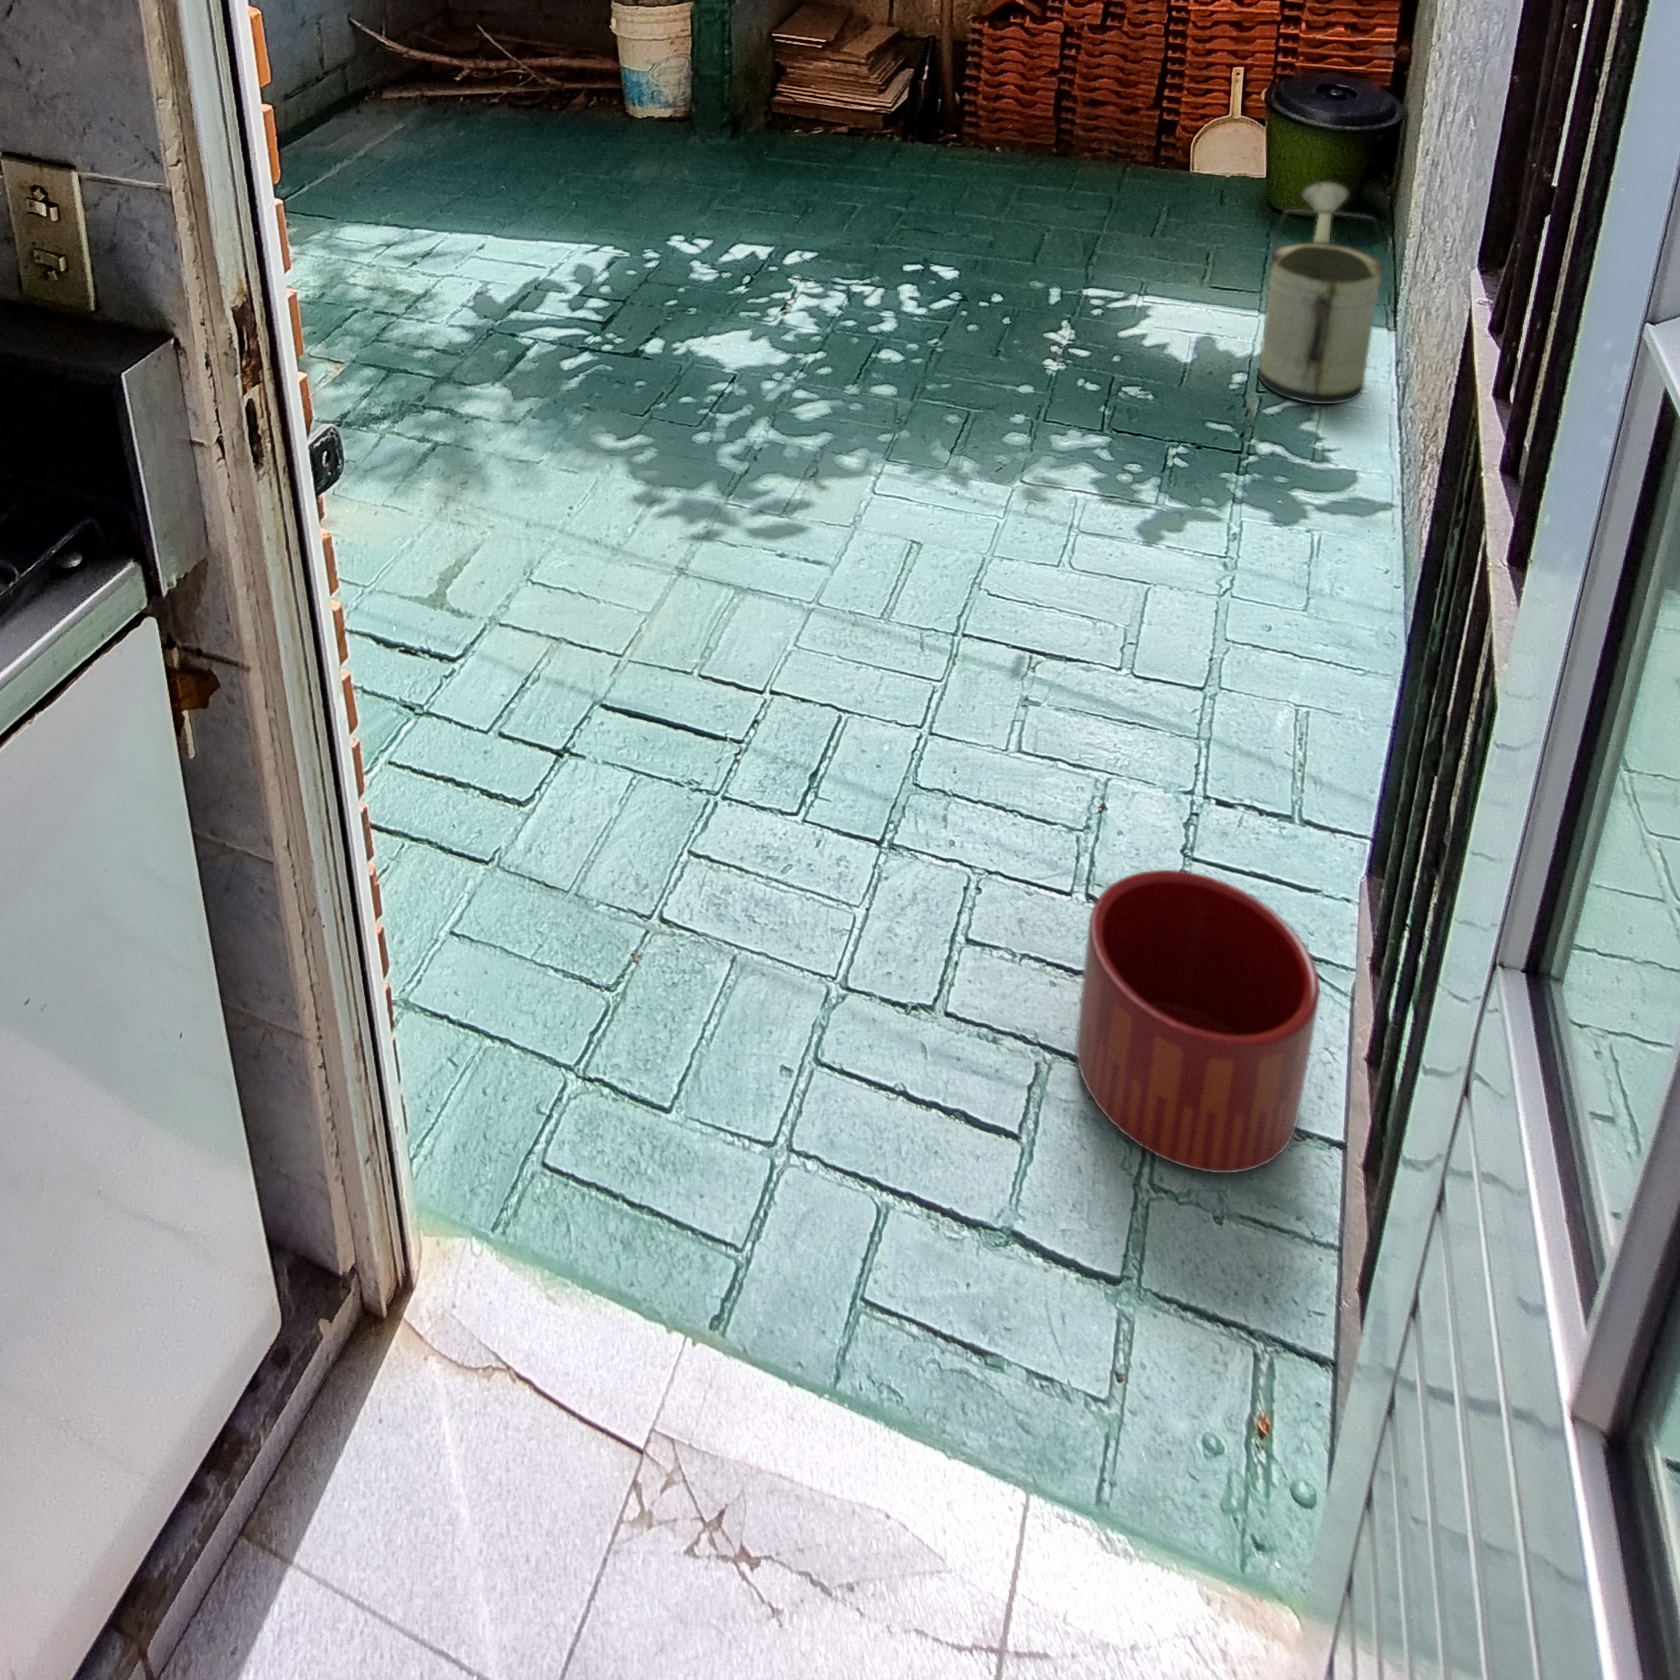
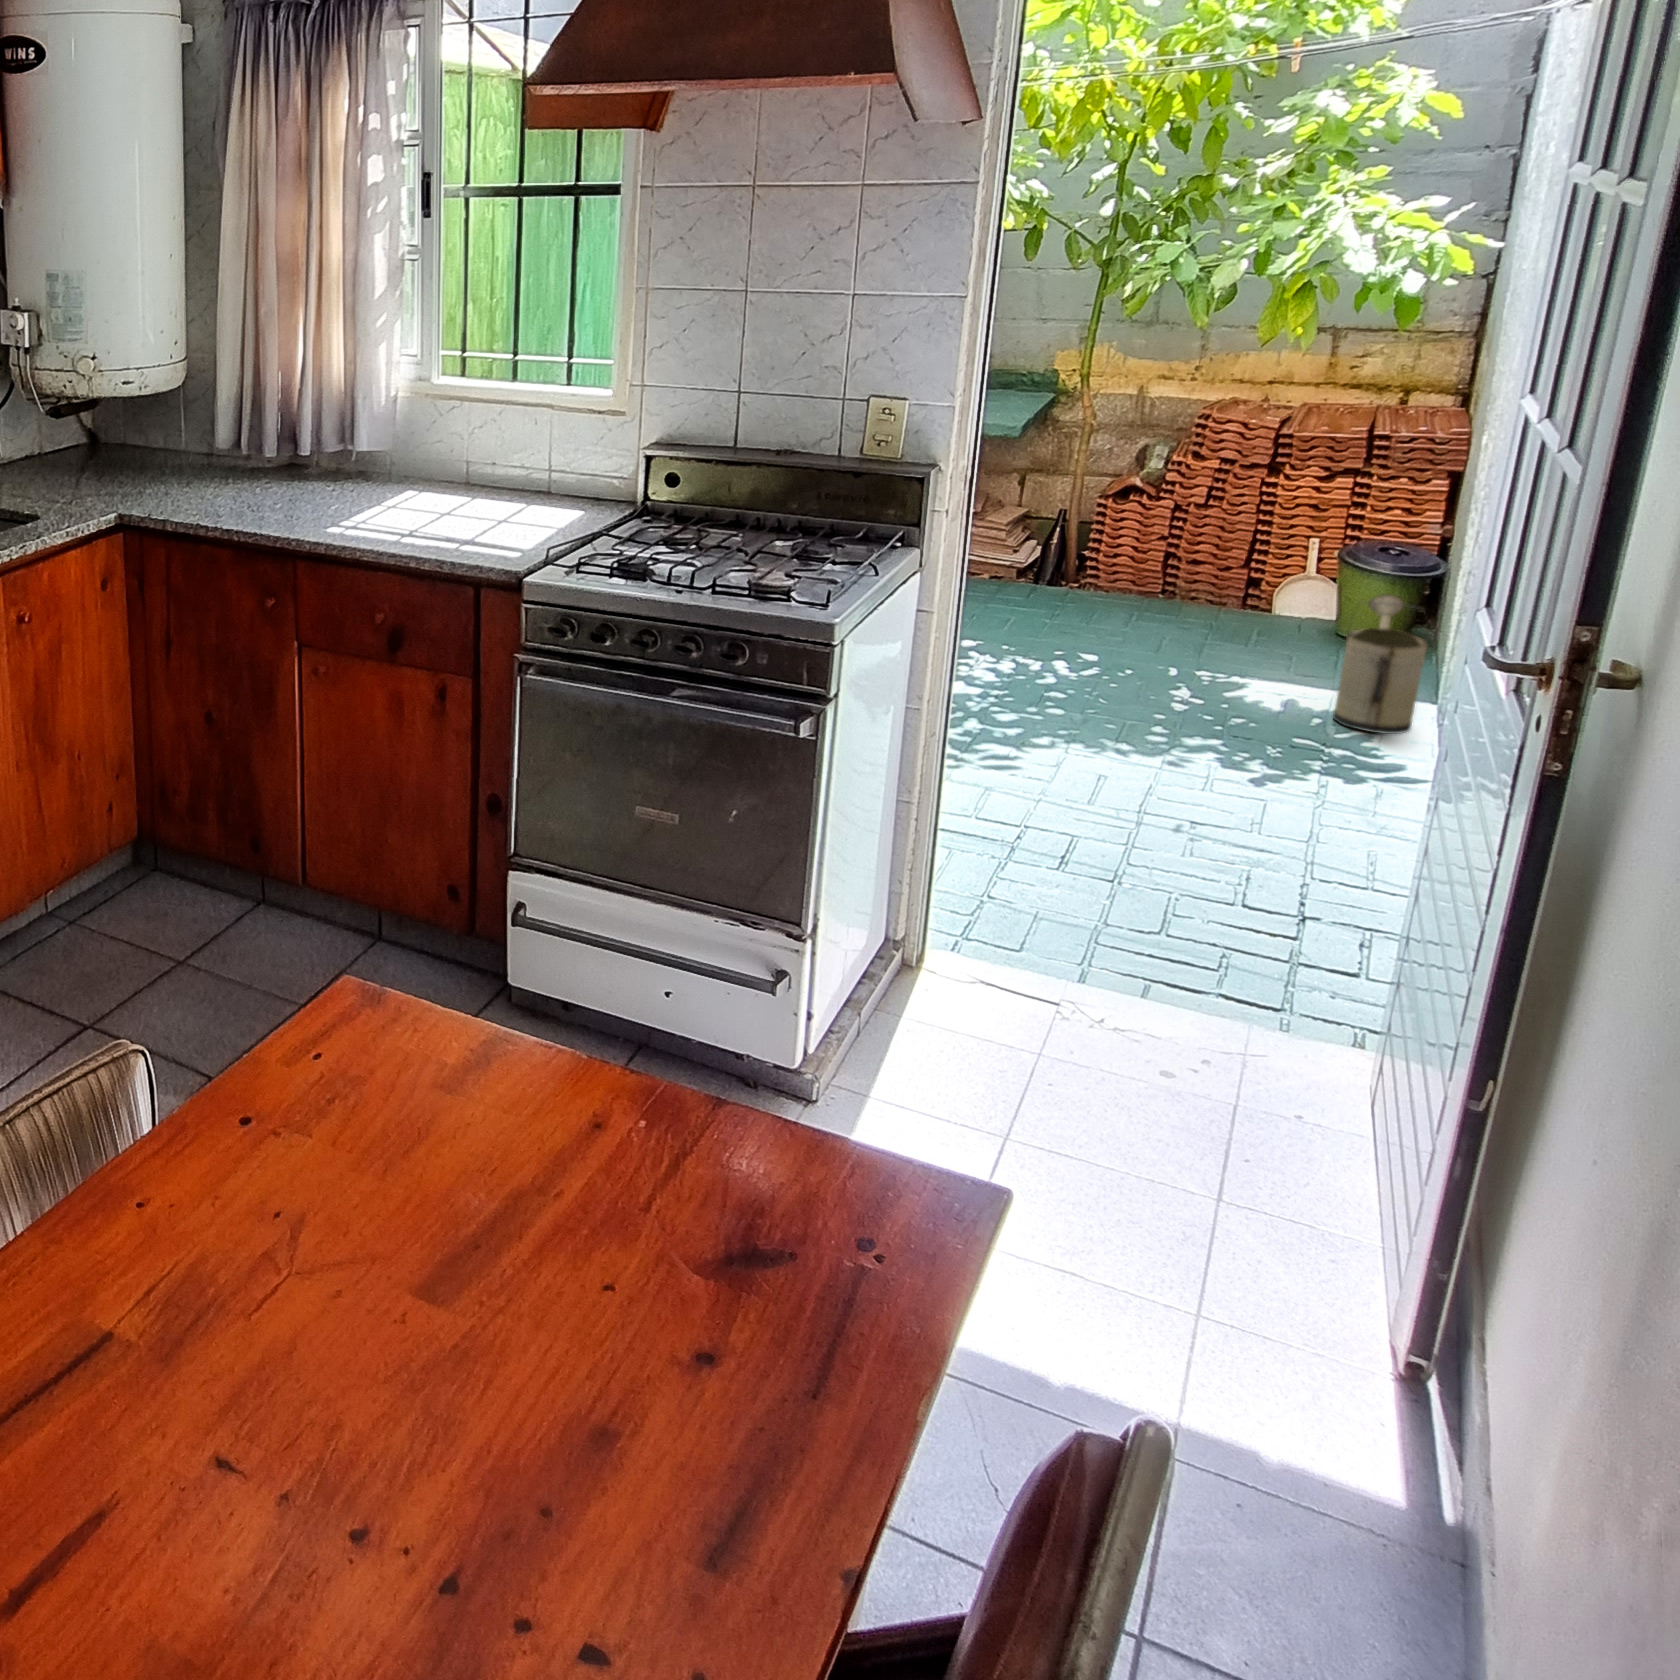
planter: present [1076,870,1320,1173] -> none [1244,849,1386,976]

